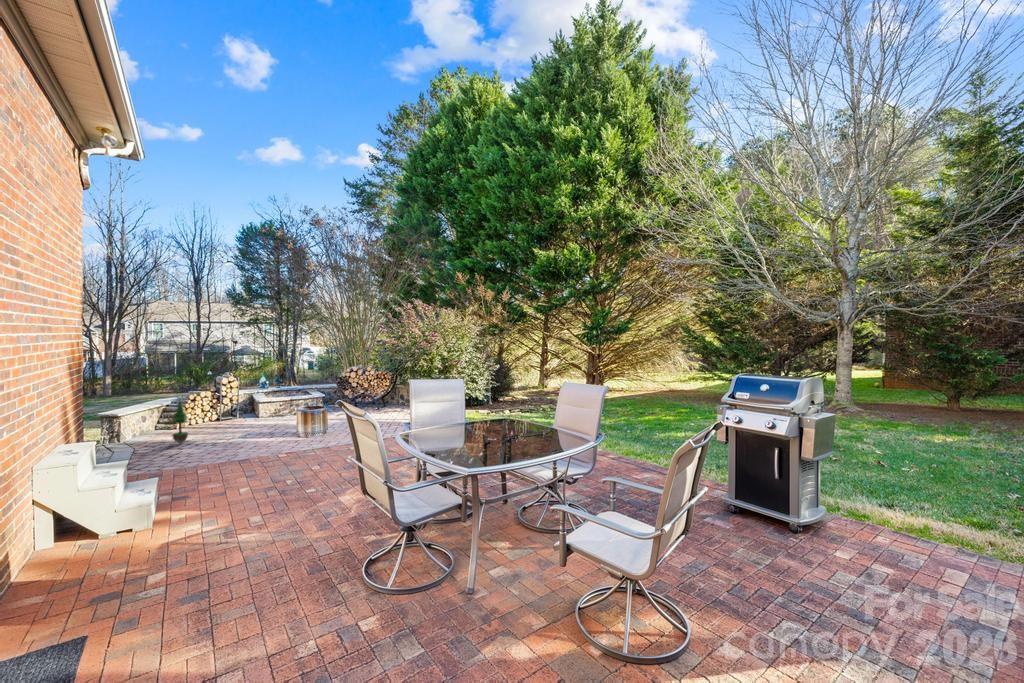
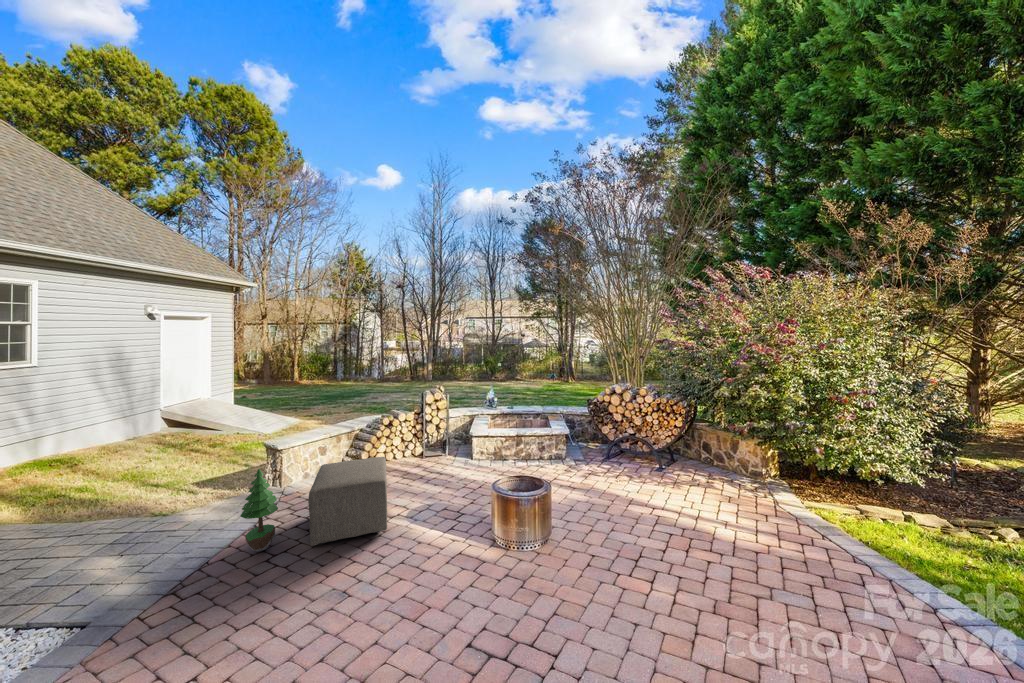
ottoman: none [191,403,247,439] -> present [308,457,387,546]

